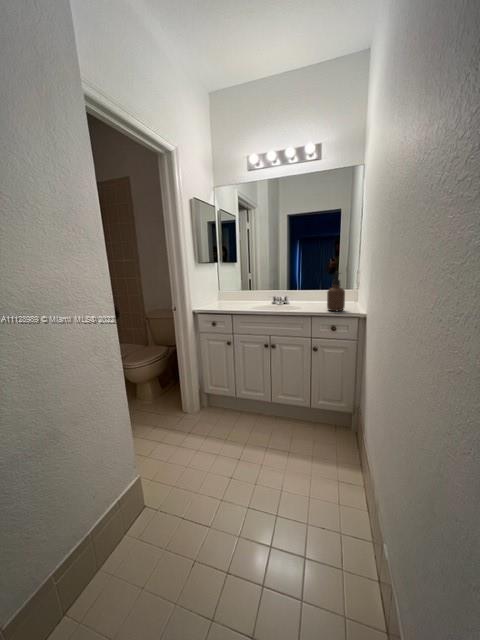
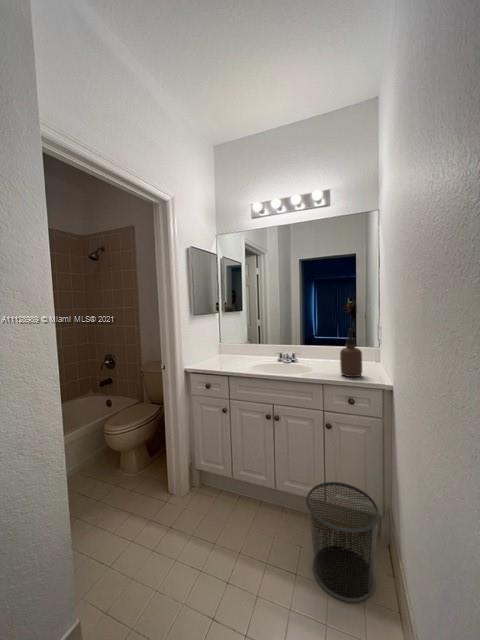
waste bin: none [301,391,356,467] -> present [306,482,380,602]

